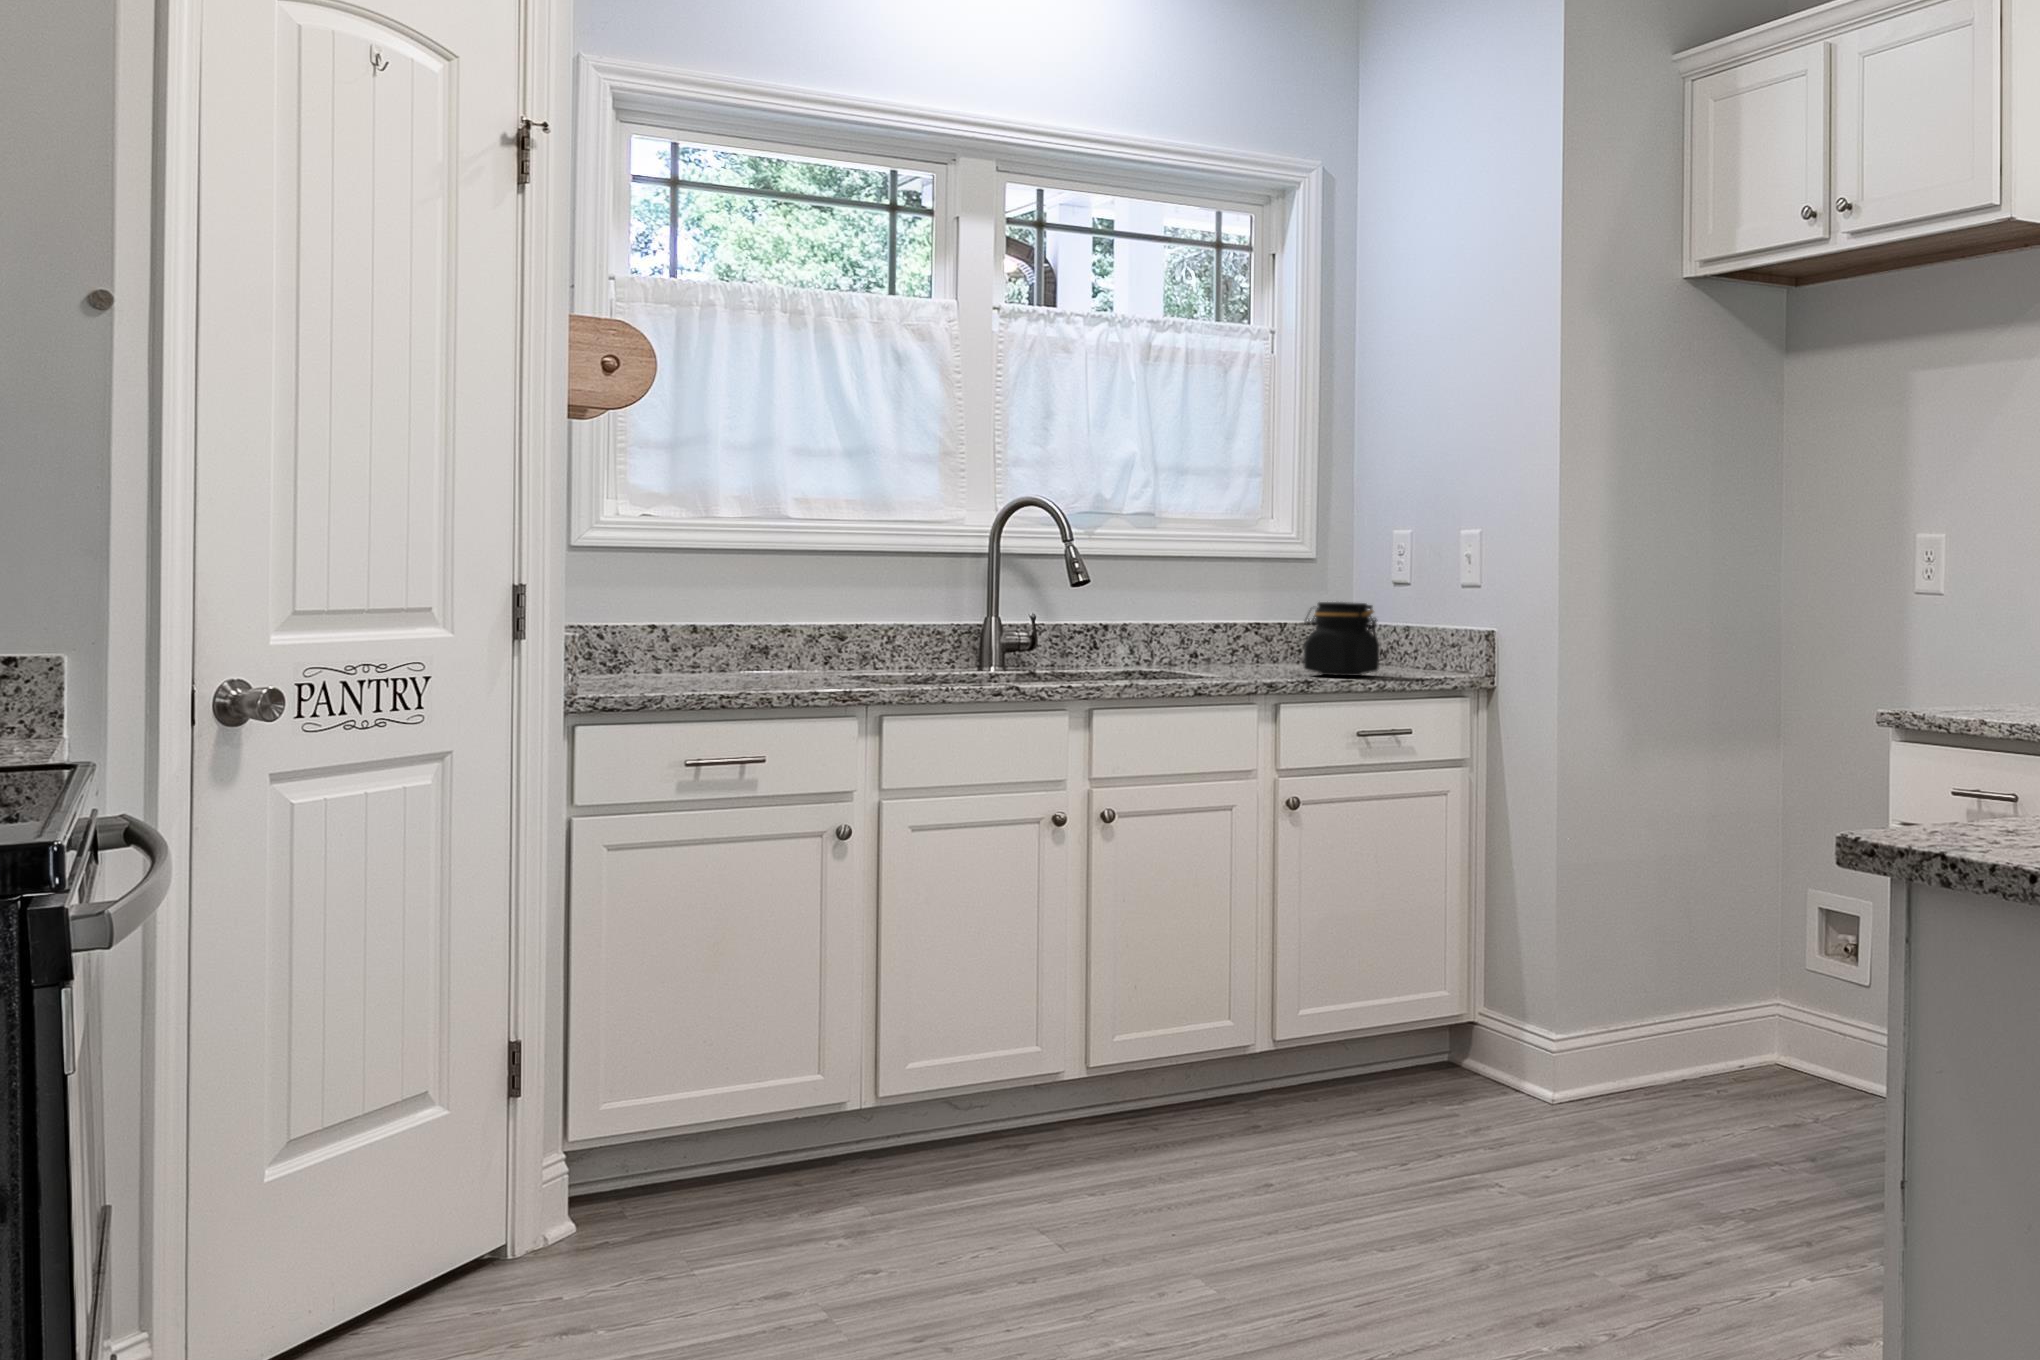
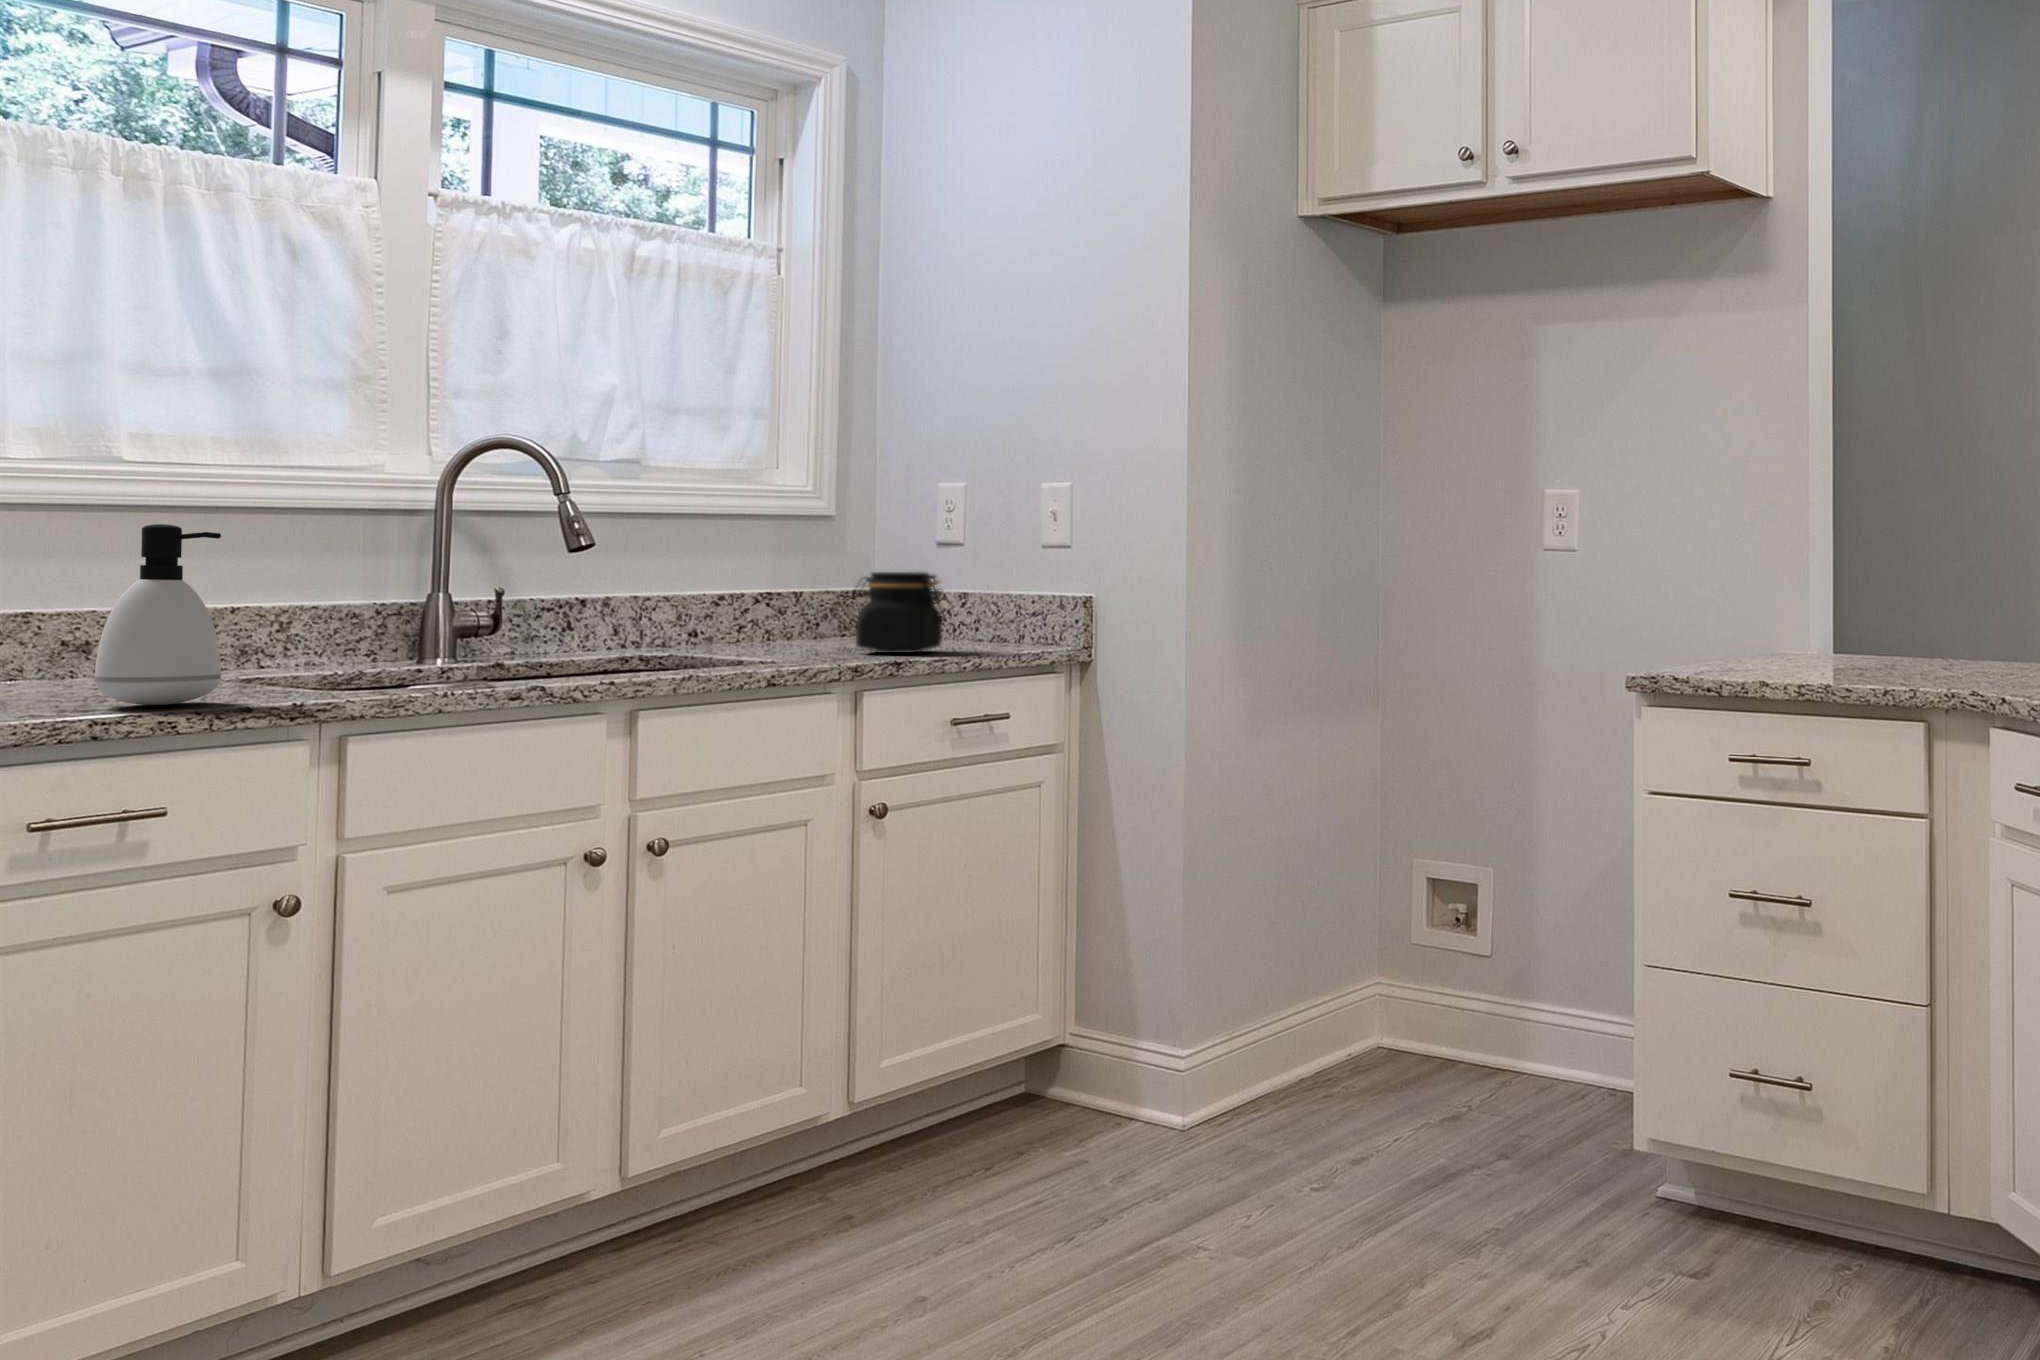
soap dispenser: none [750,563,818,688] -> present [95,524,221,705]

